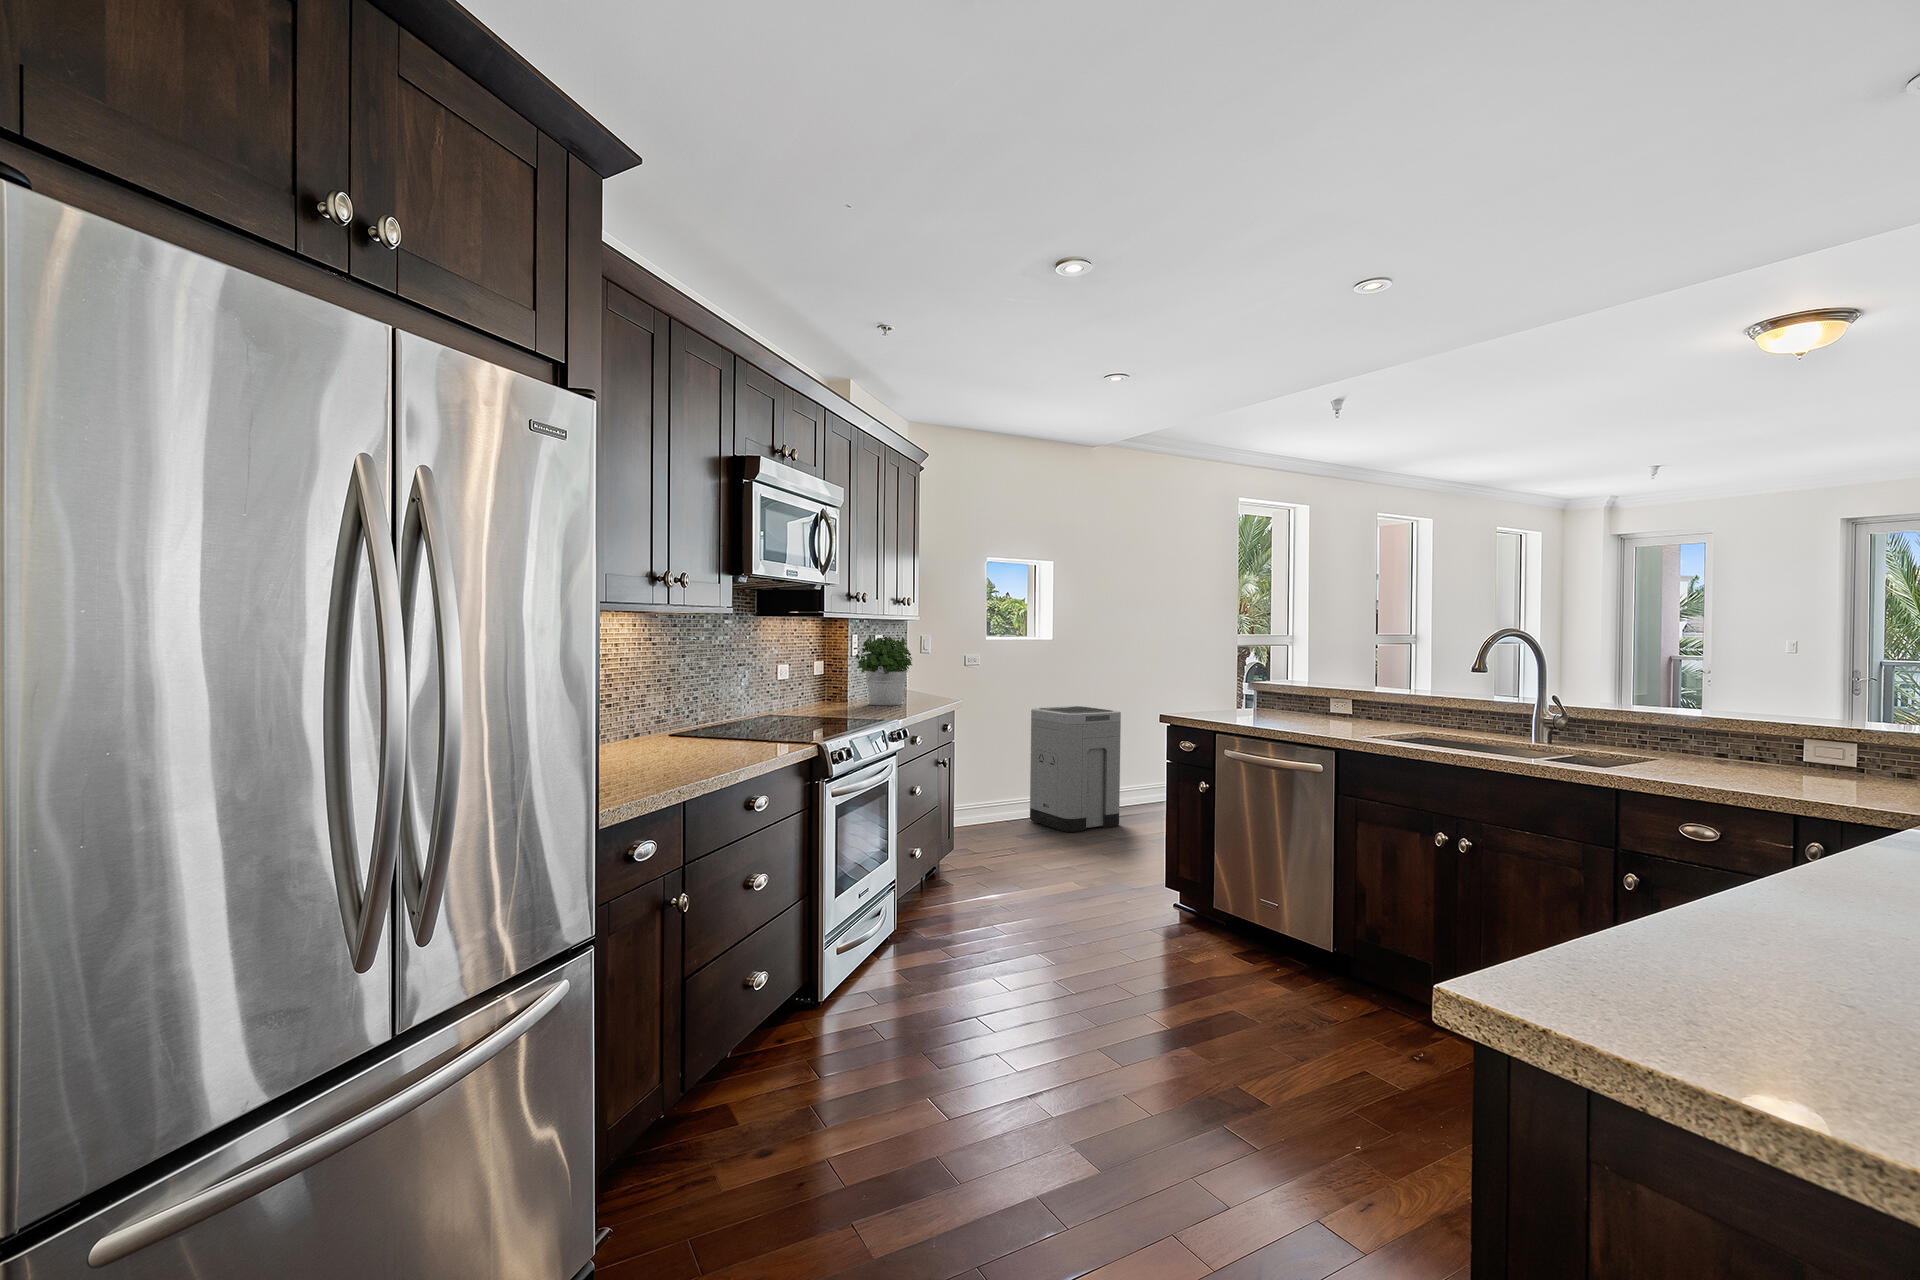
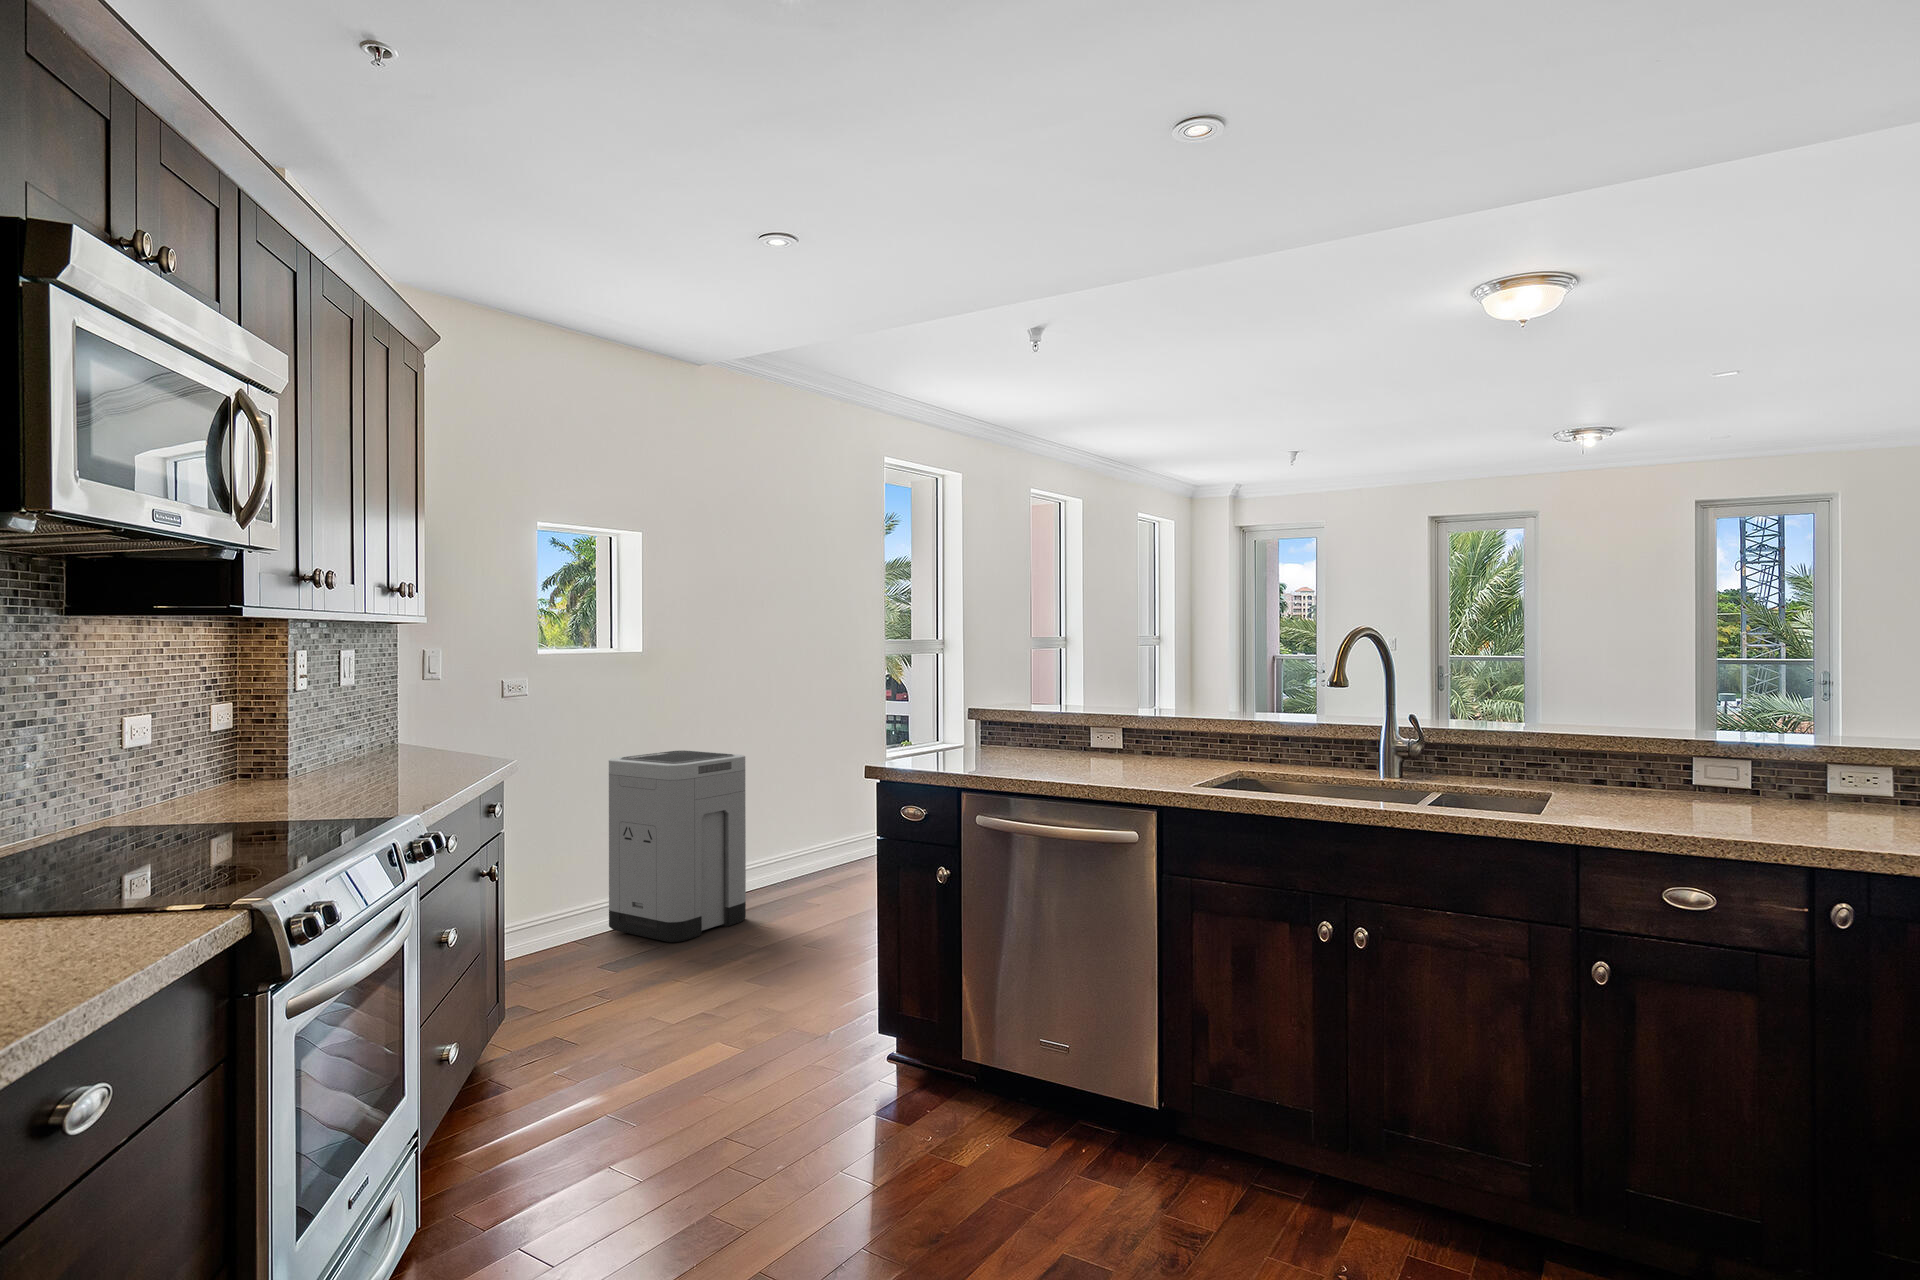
potted plant: present [855,635,912,705] -> none [304,652,426,781]

